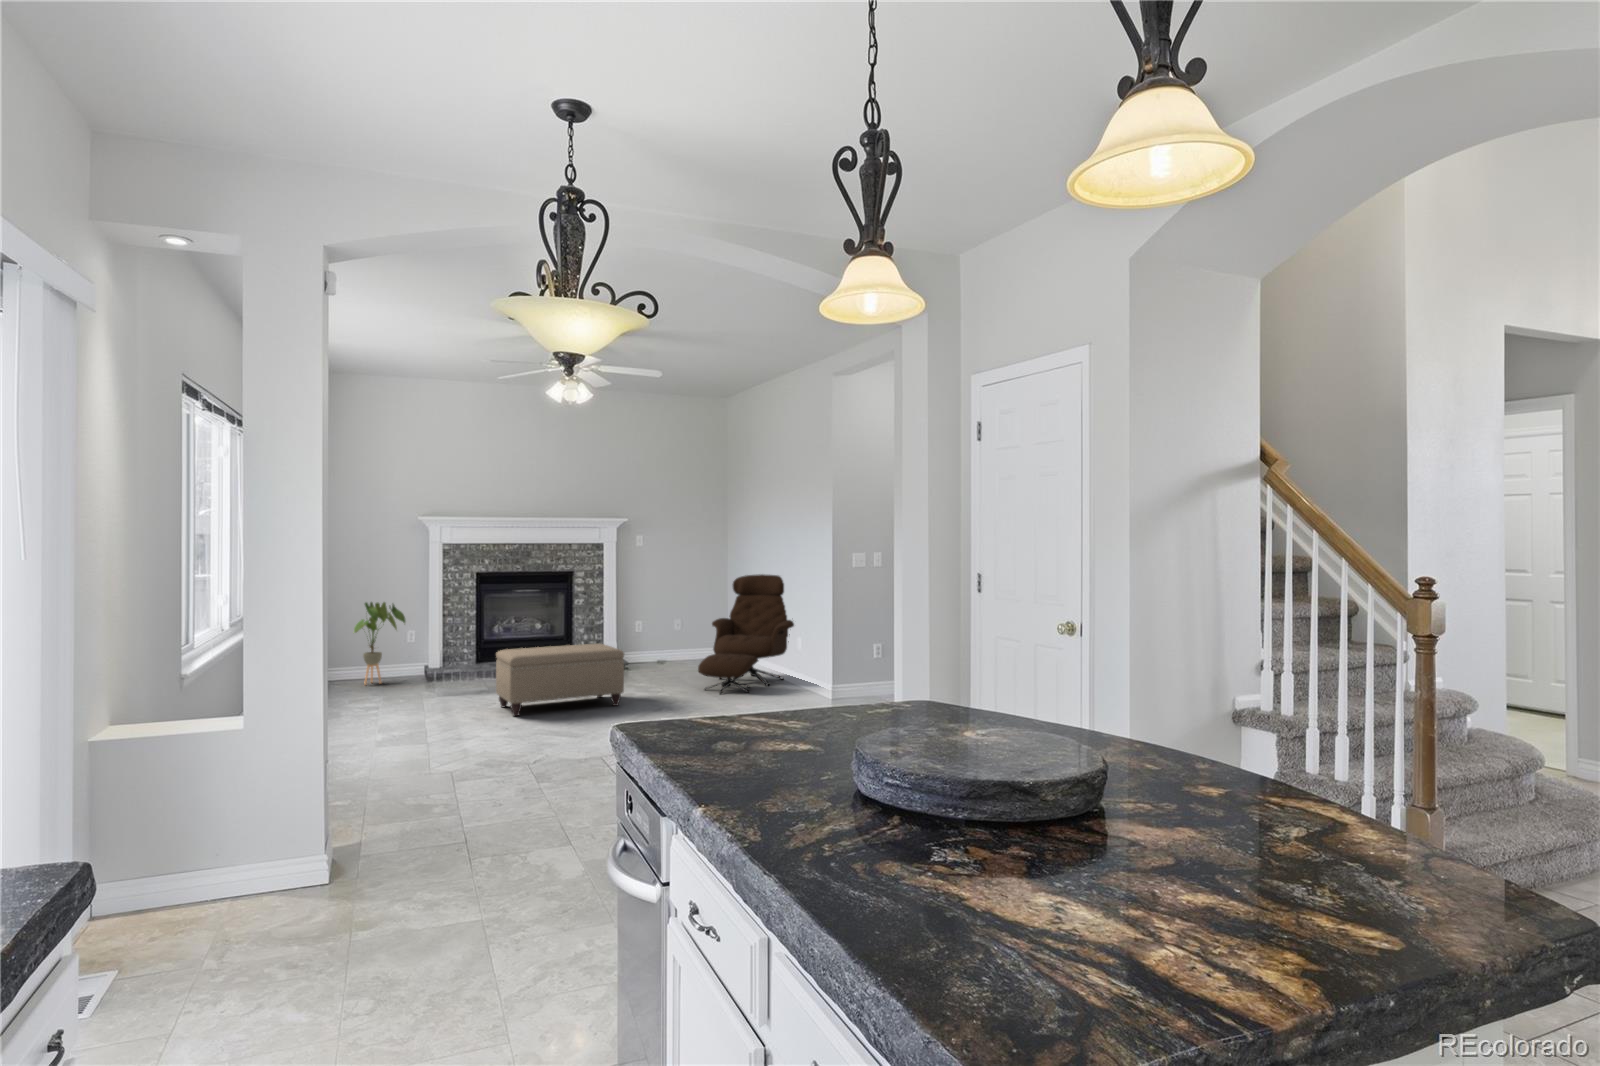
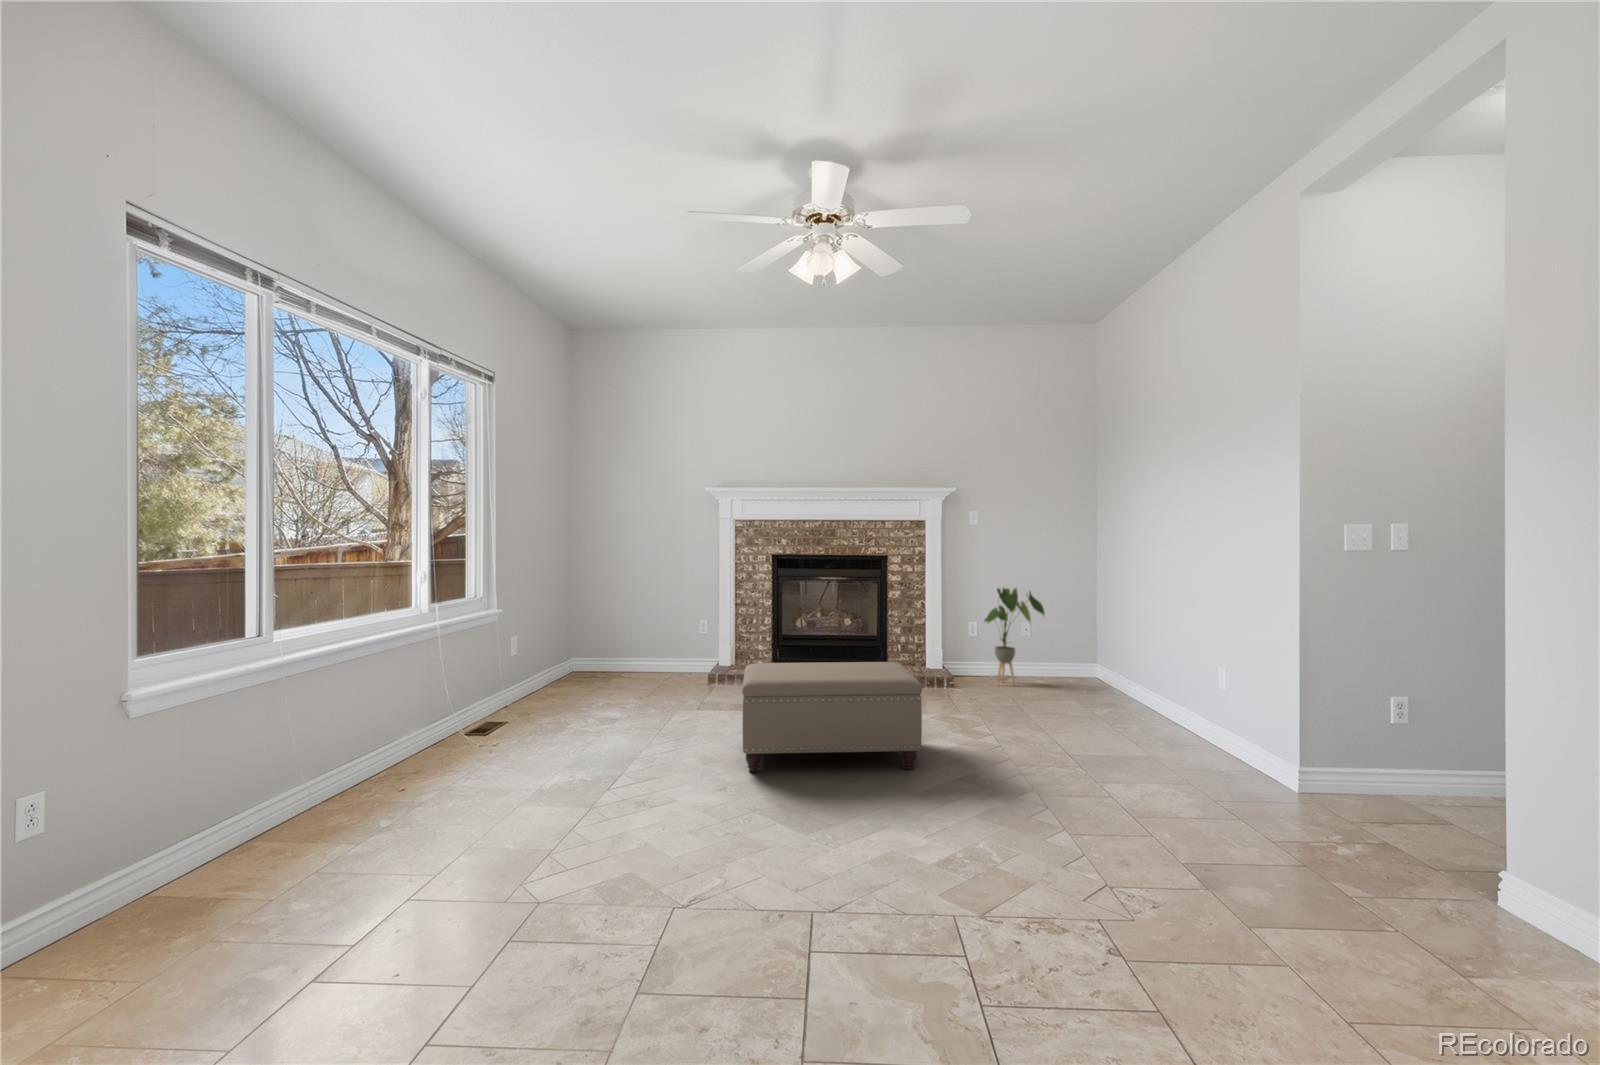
lounge chair: present [698,574,794,694] -> none [1051,564,1225,766]
house plant: present [354,602,405,684] -> present [984,588,1045,685]

